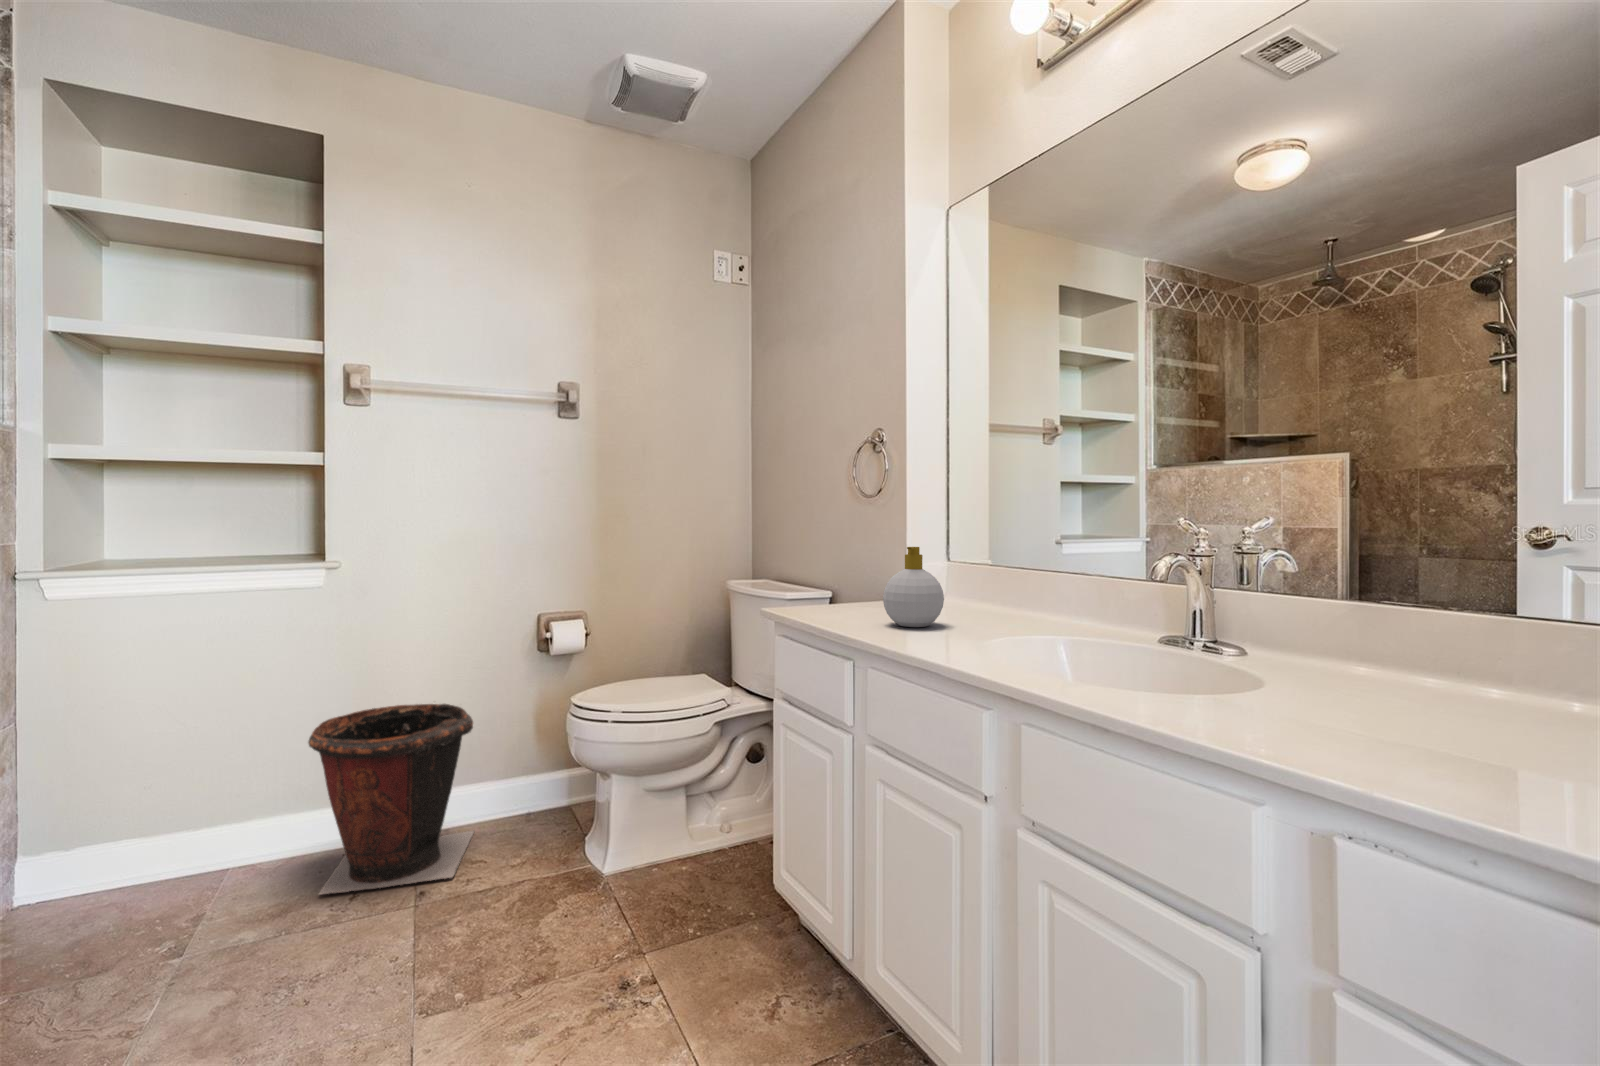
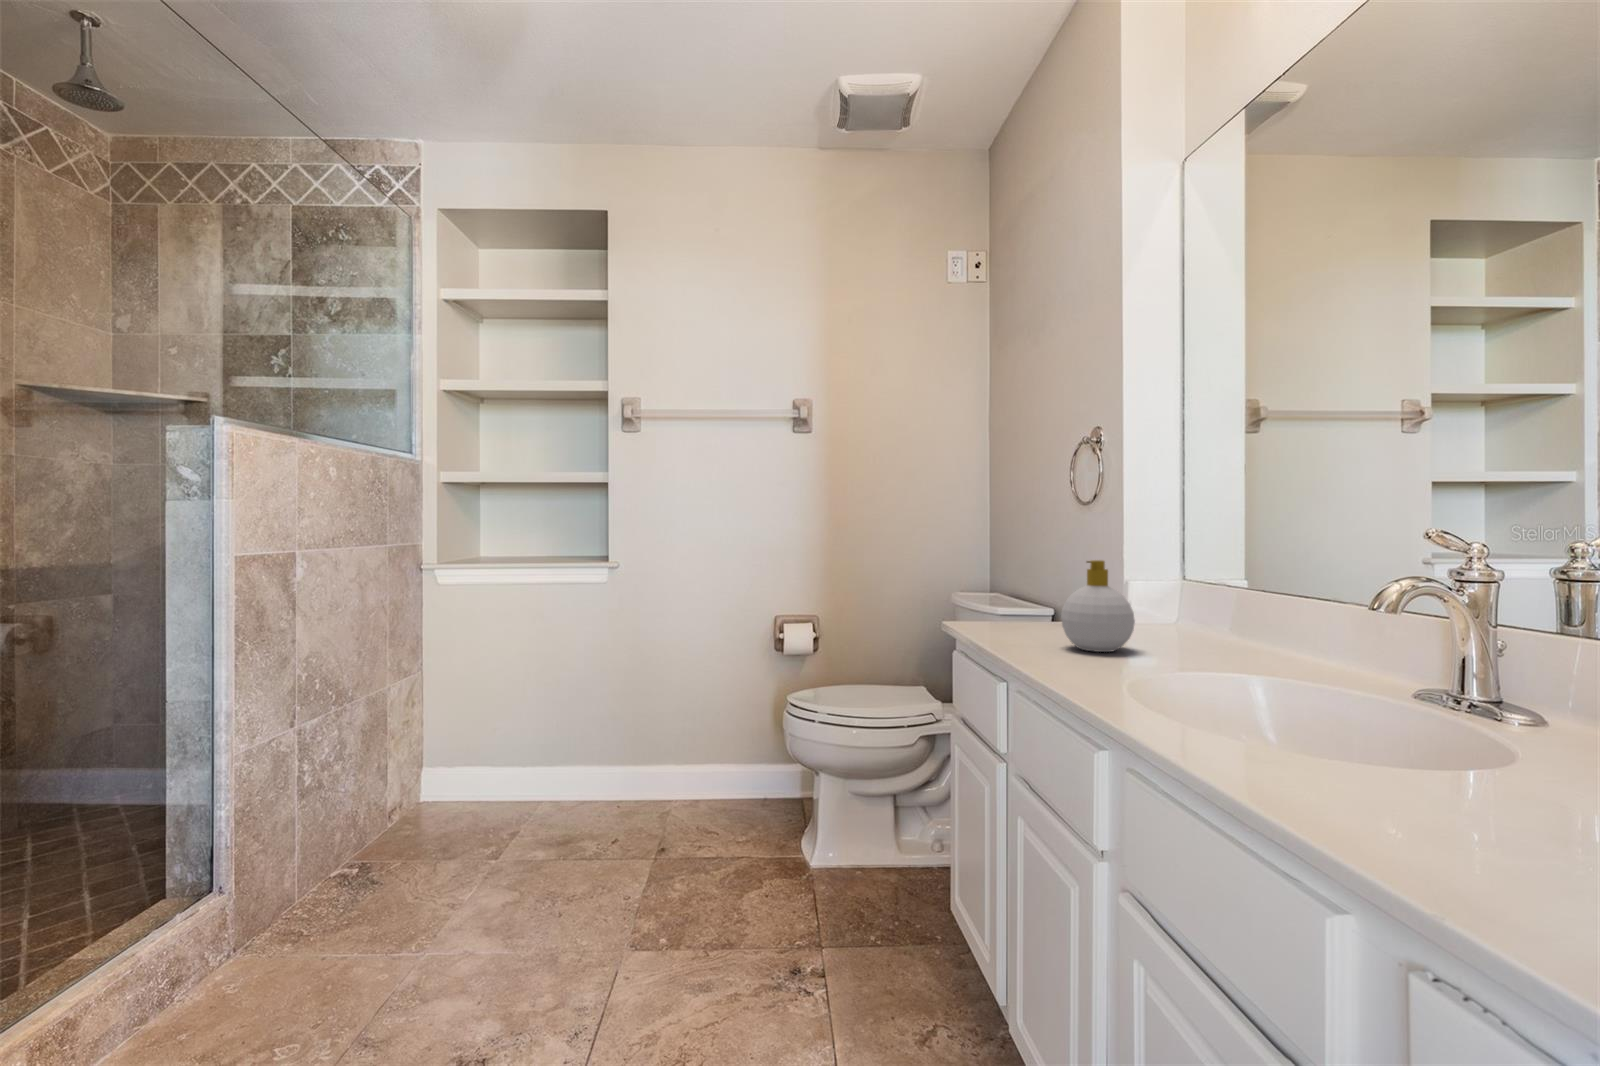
waste bin: present [308,704,474,895] -> none [589,685,718,841]

